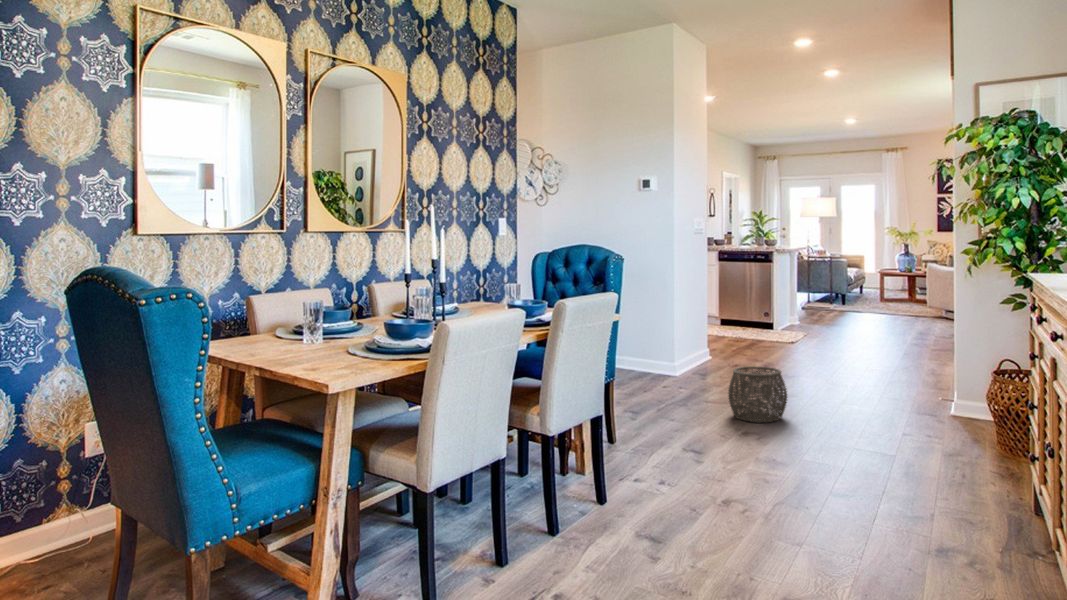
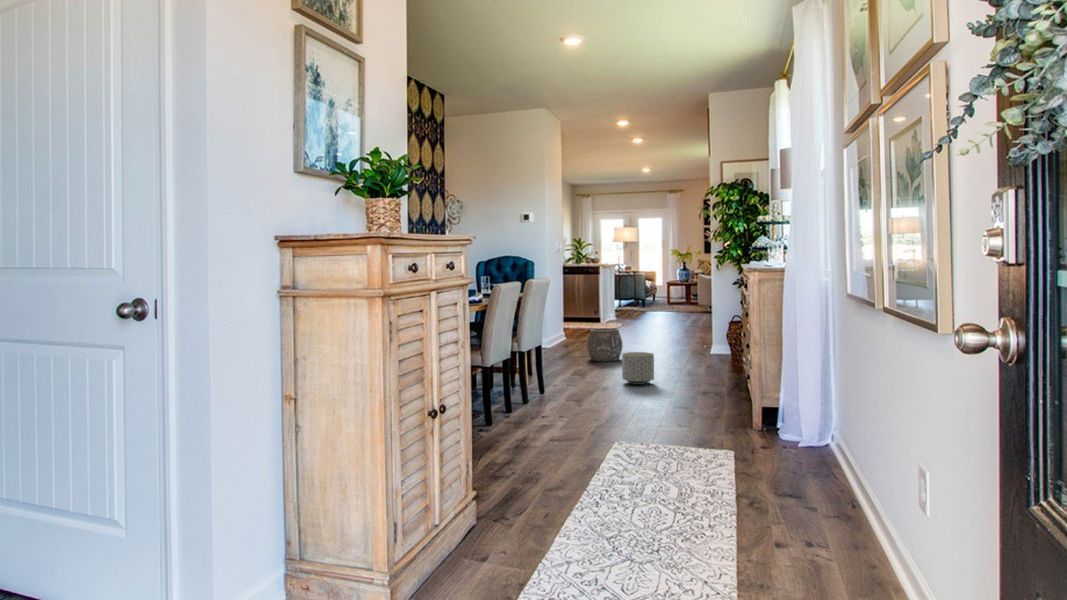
planter: none [770,432,833,498] -> present [622,352,654,385]

